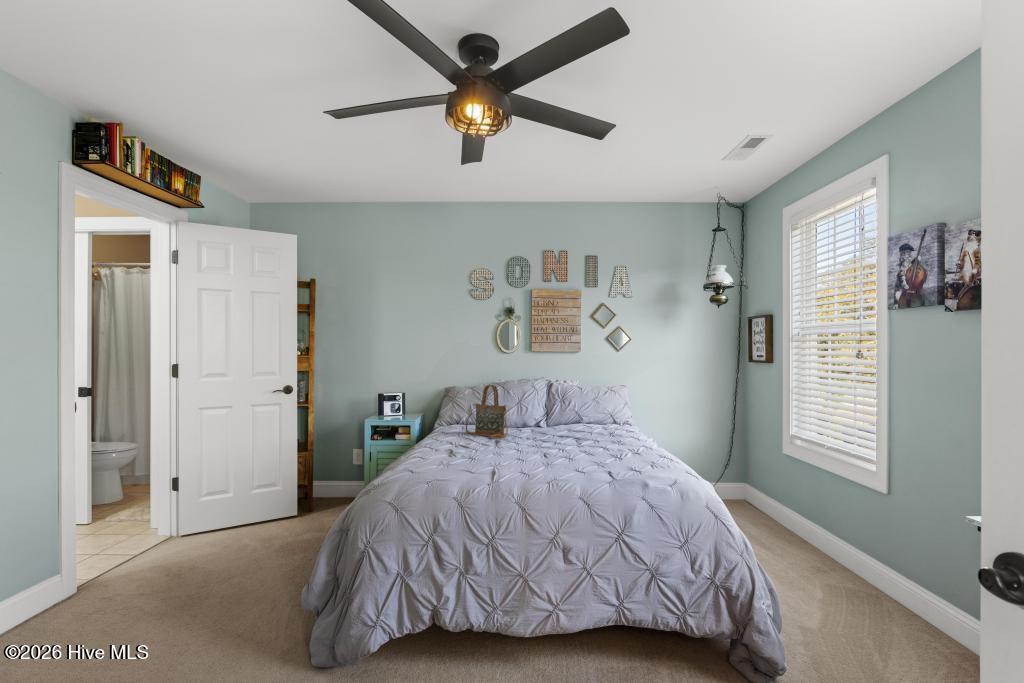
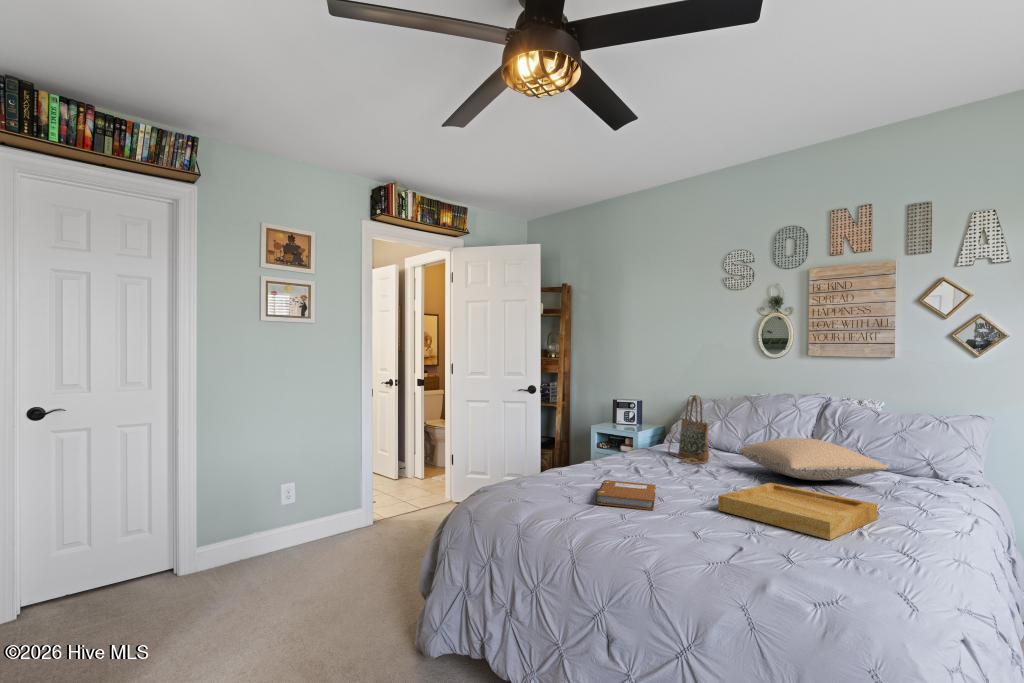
pillow: none [532,409,617,436] -> present [739,438,888,480]
tray: none [584,442,659,469] -> present [718,483,877,540]
notebook: none [495,457,557,480] -> present [595,480,655,510]

